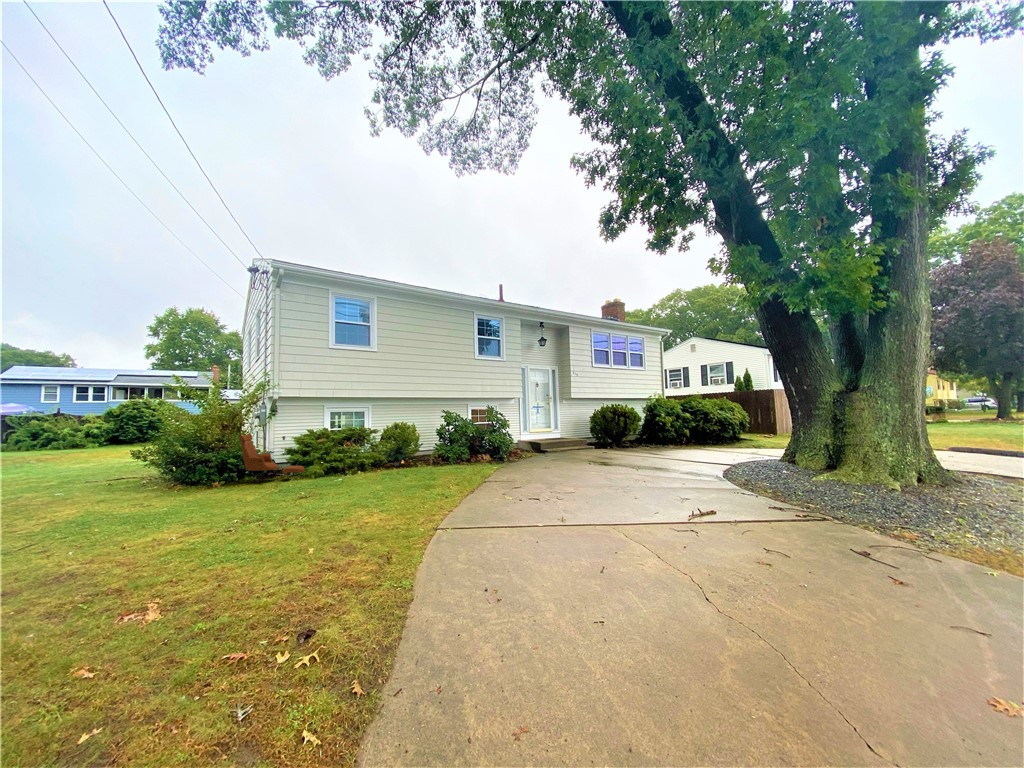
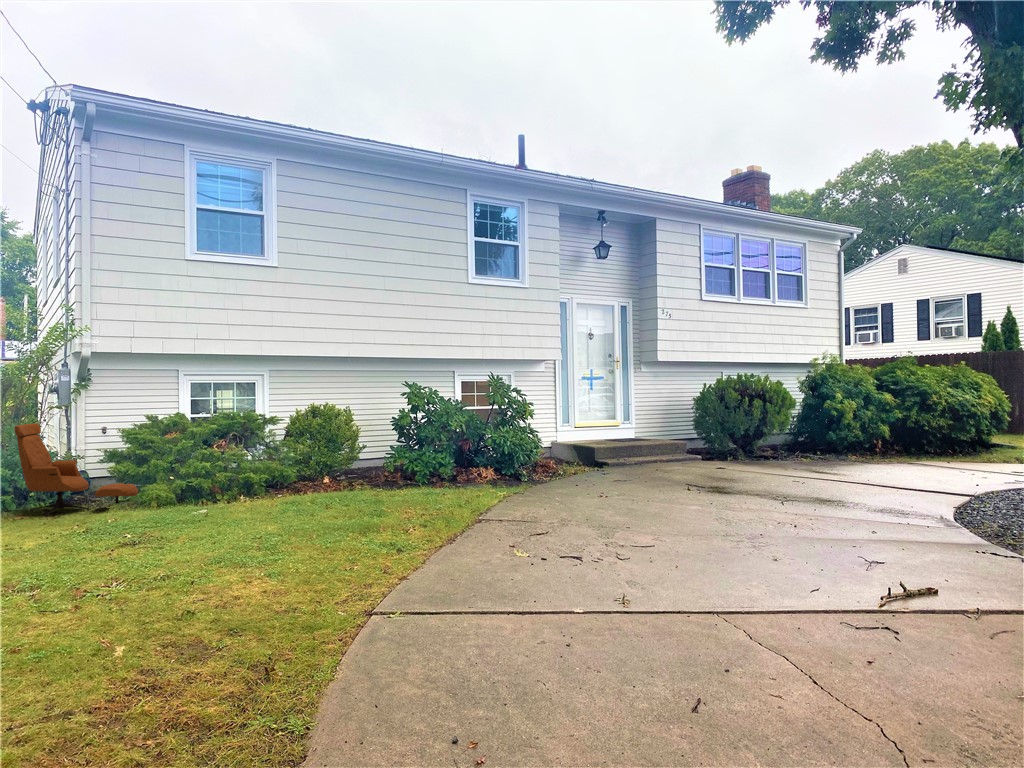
potted plant: present [384,444,410,466] -> none [288,444,342,487]

